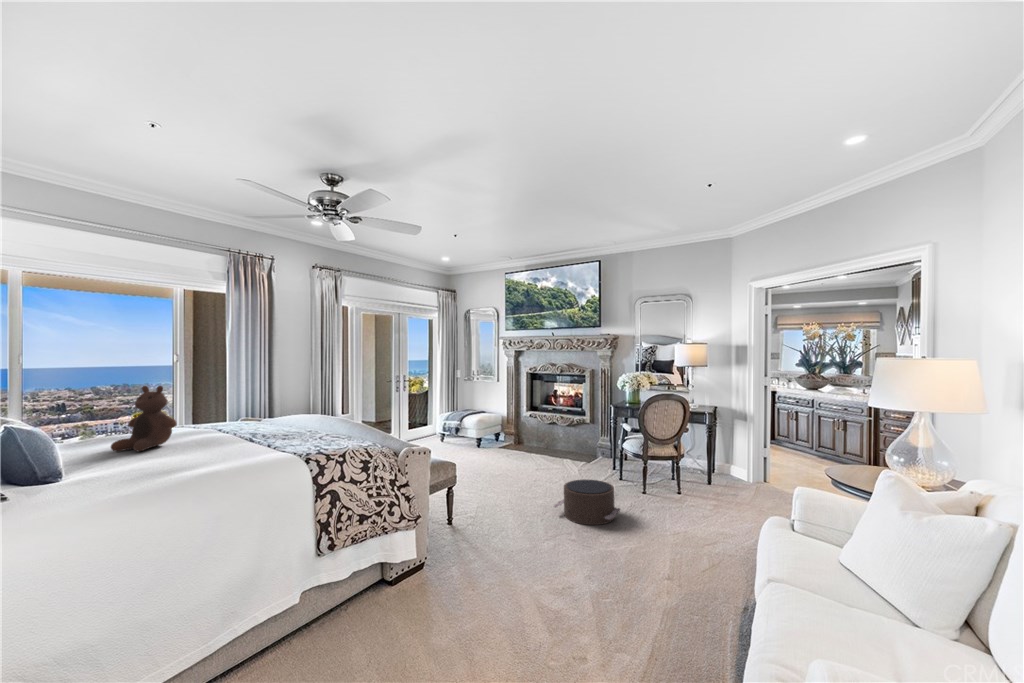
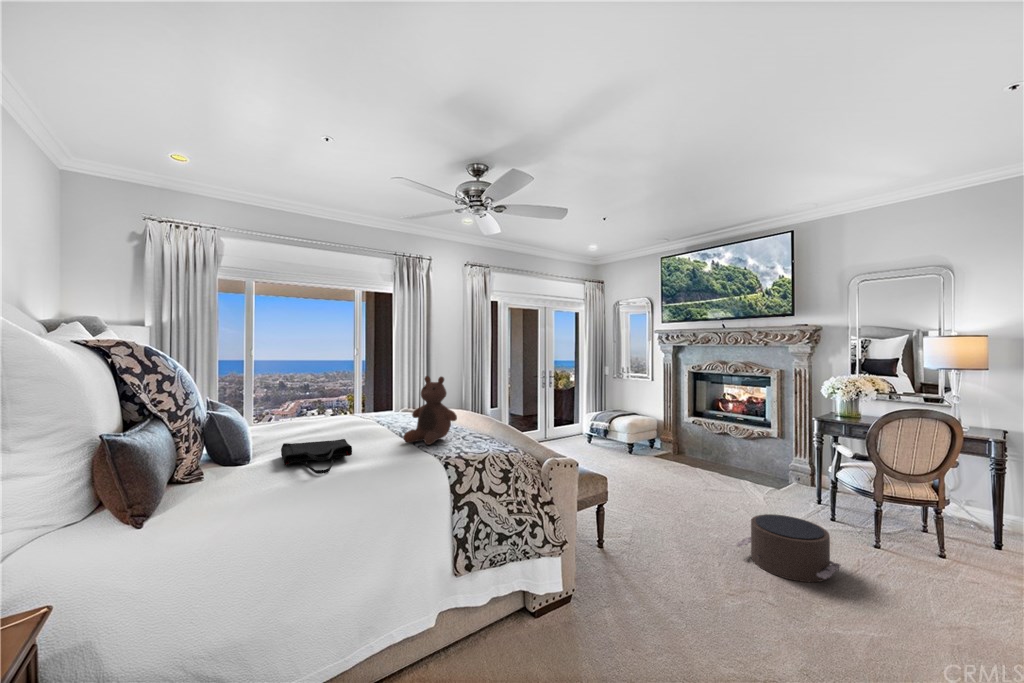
stuffed bear: present [111,386,177,451] -> present [403,376,457,445]
tote bag: none [128,448,212,479] -> present [281,439,352,474]

